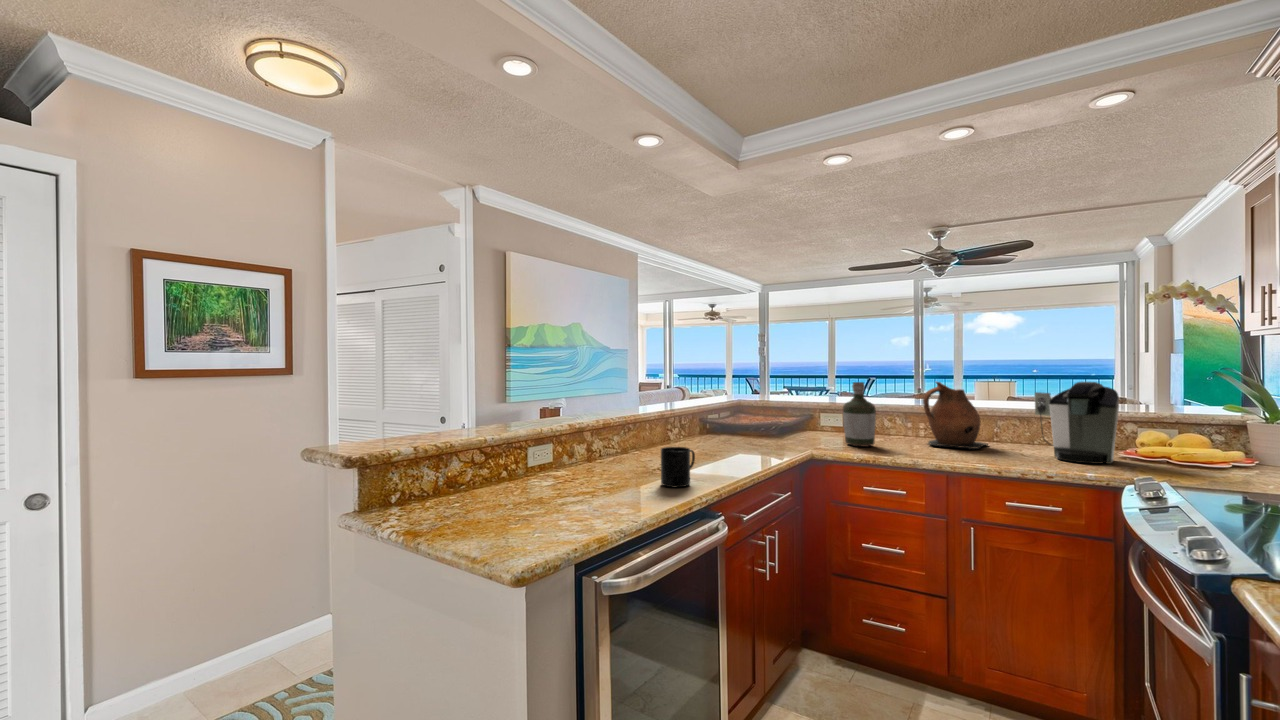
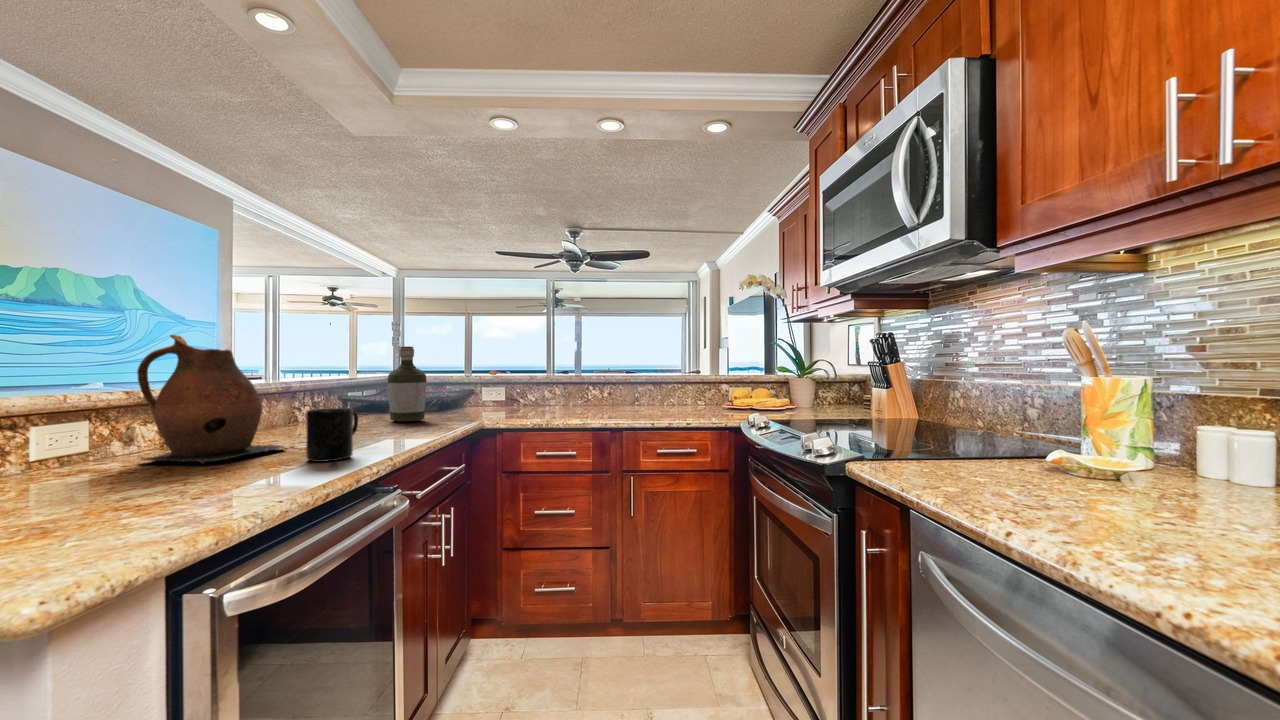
bottle: present [843,382,876,447] -> present [388,346,426,422]
ceramic pitcher: present [923,382,988,449] -> present [137,335,284,464]
coffee maker: present [1035,382,1119,464] -> none [668,347,726,412]

